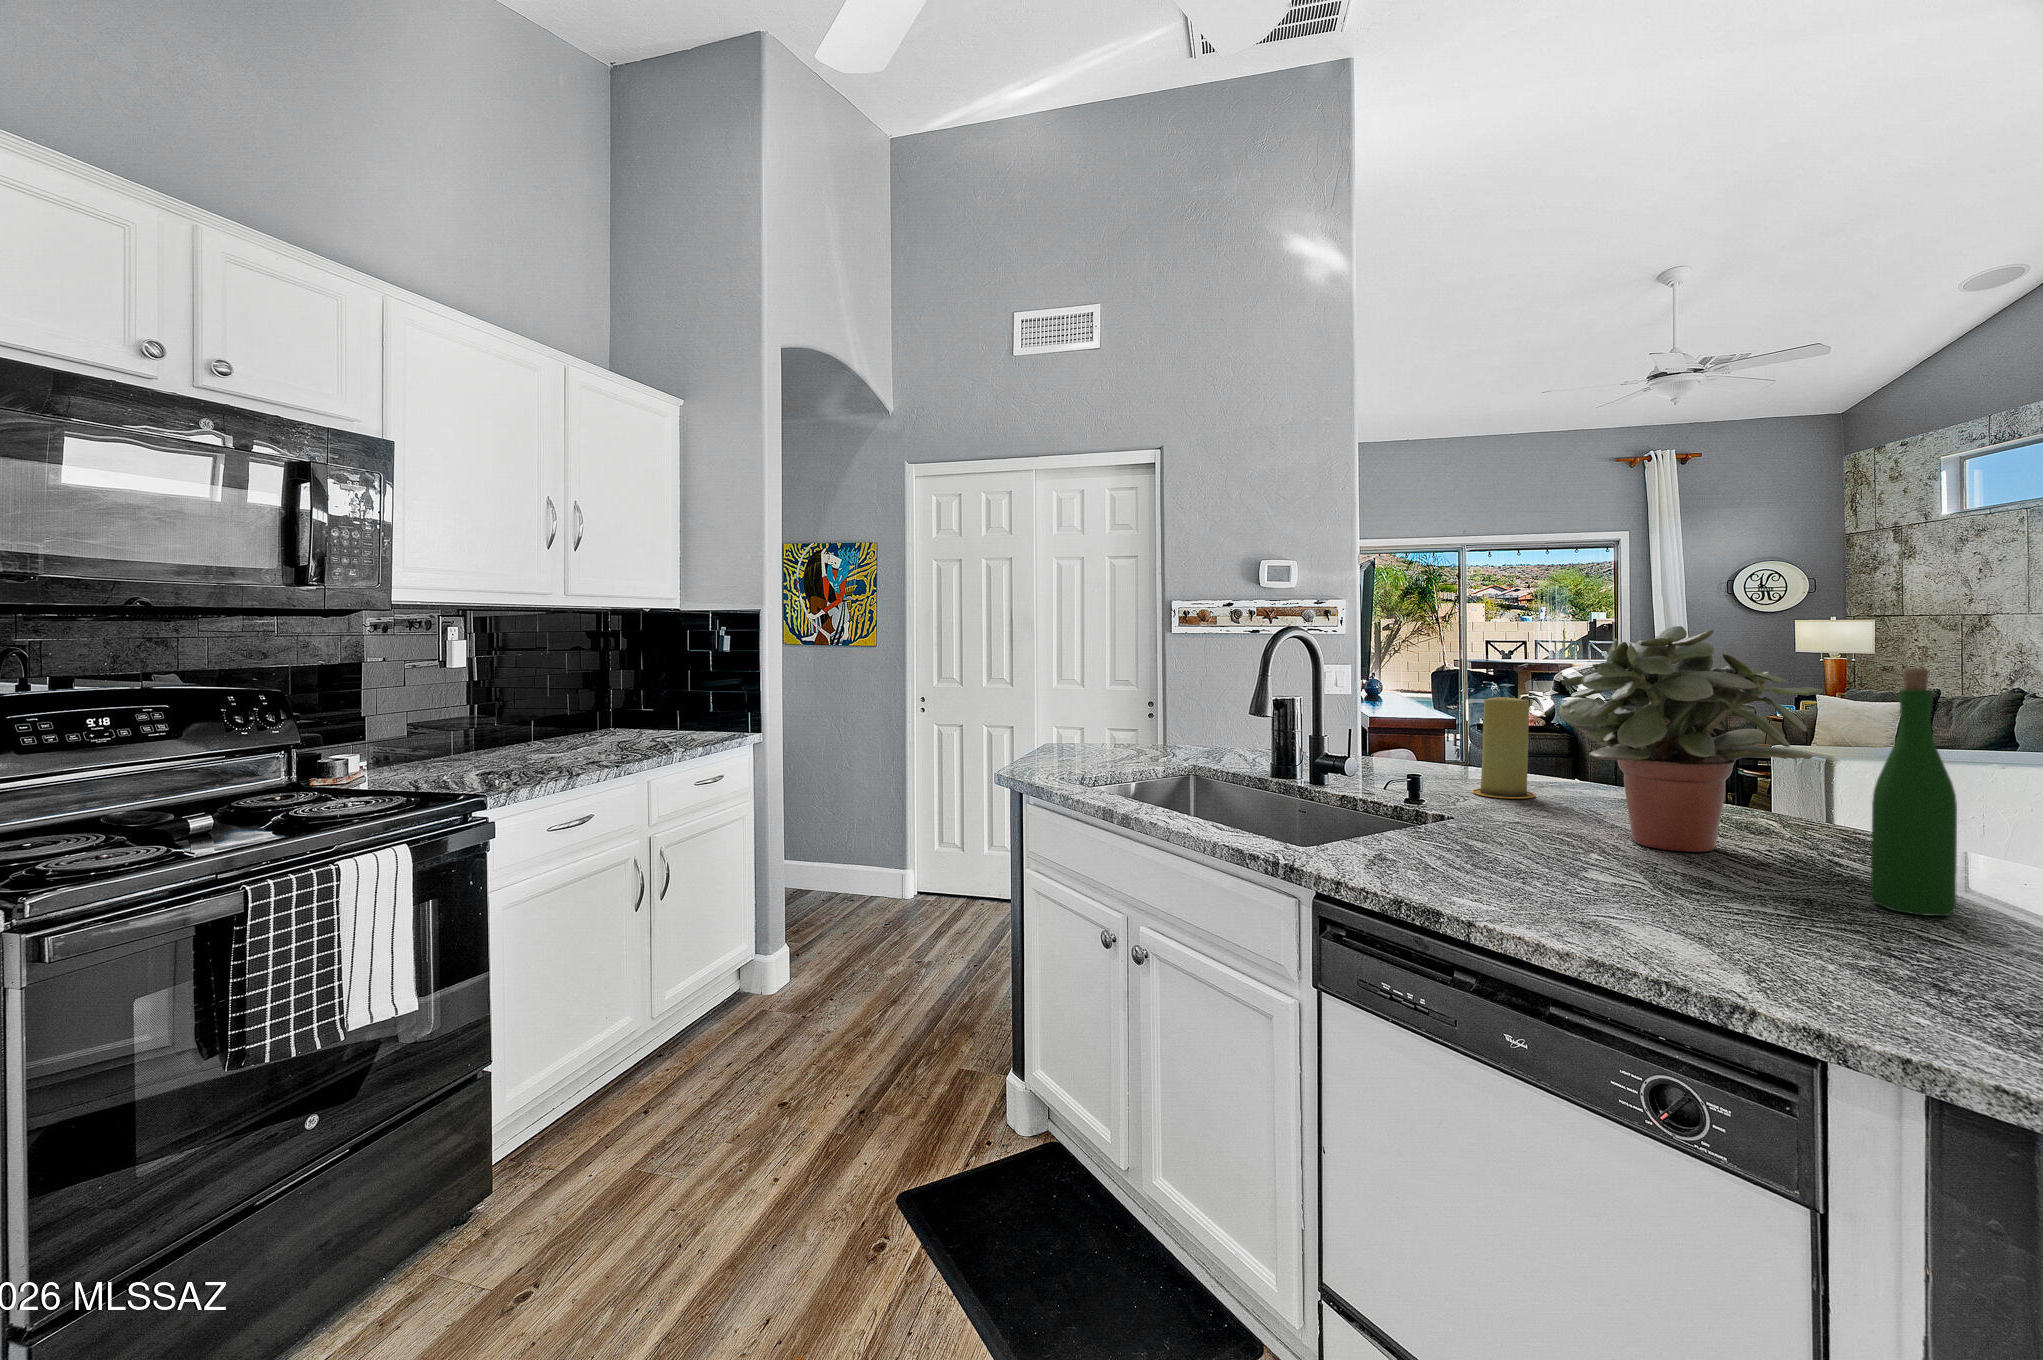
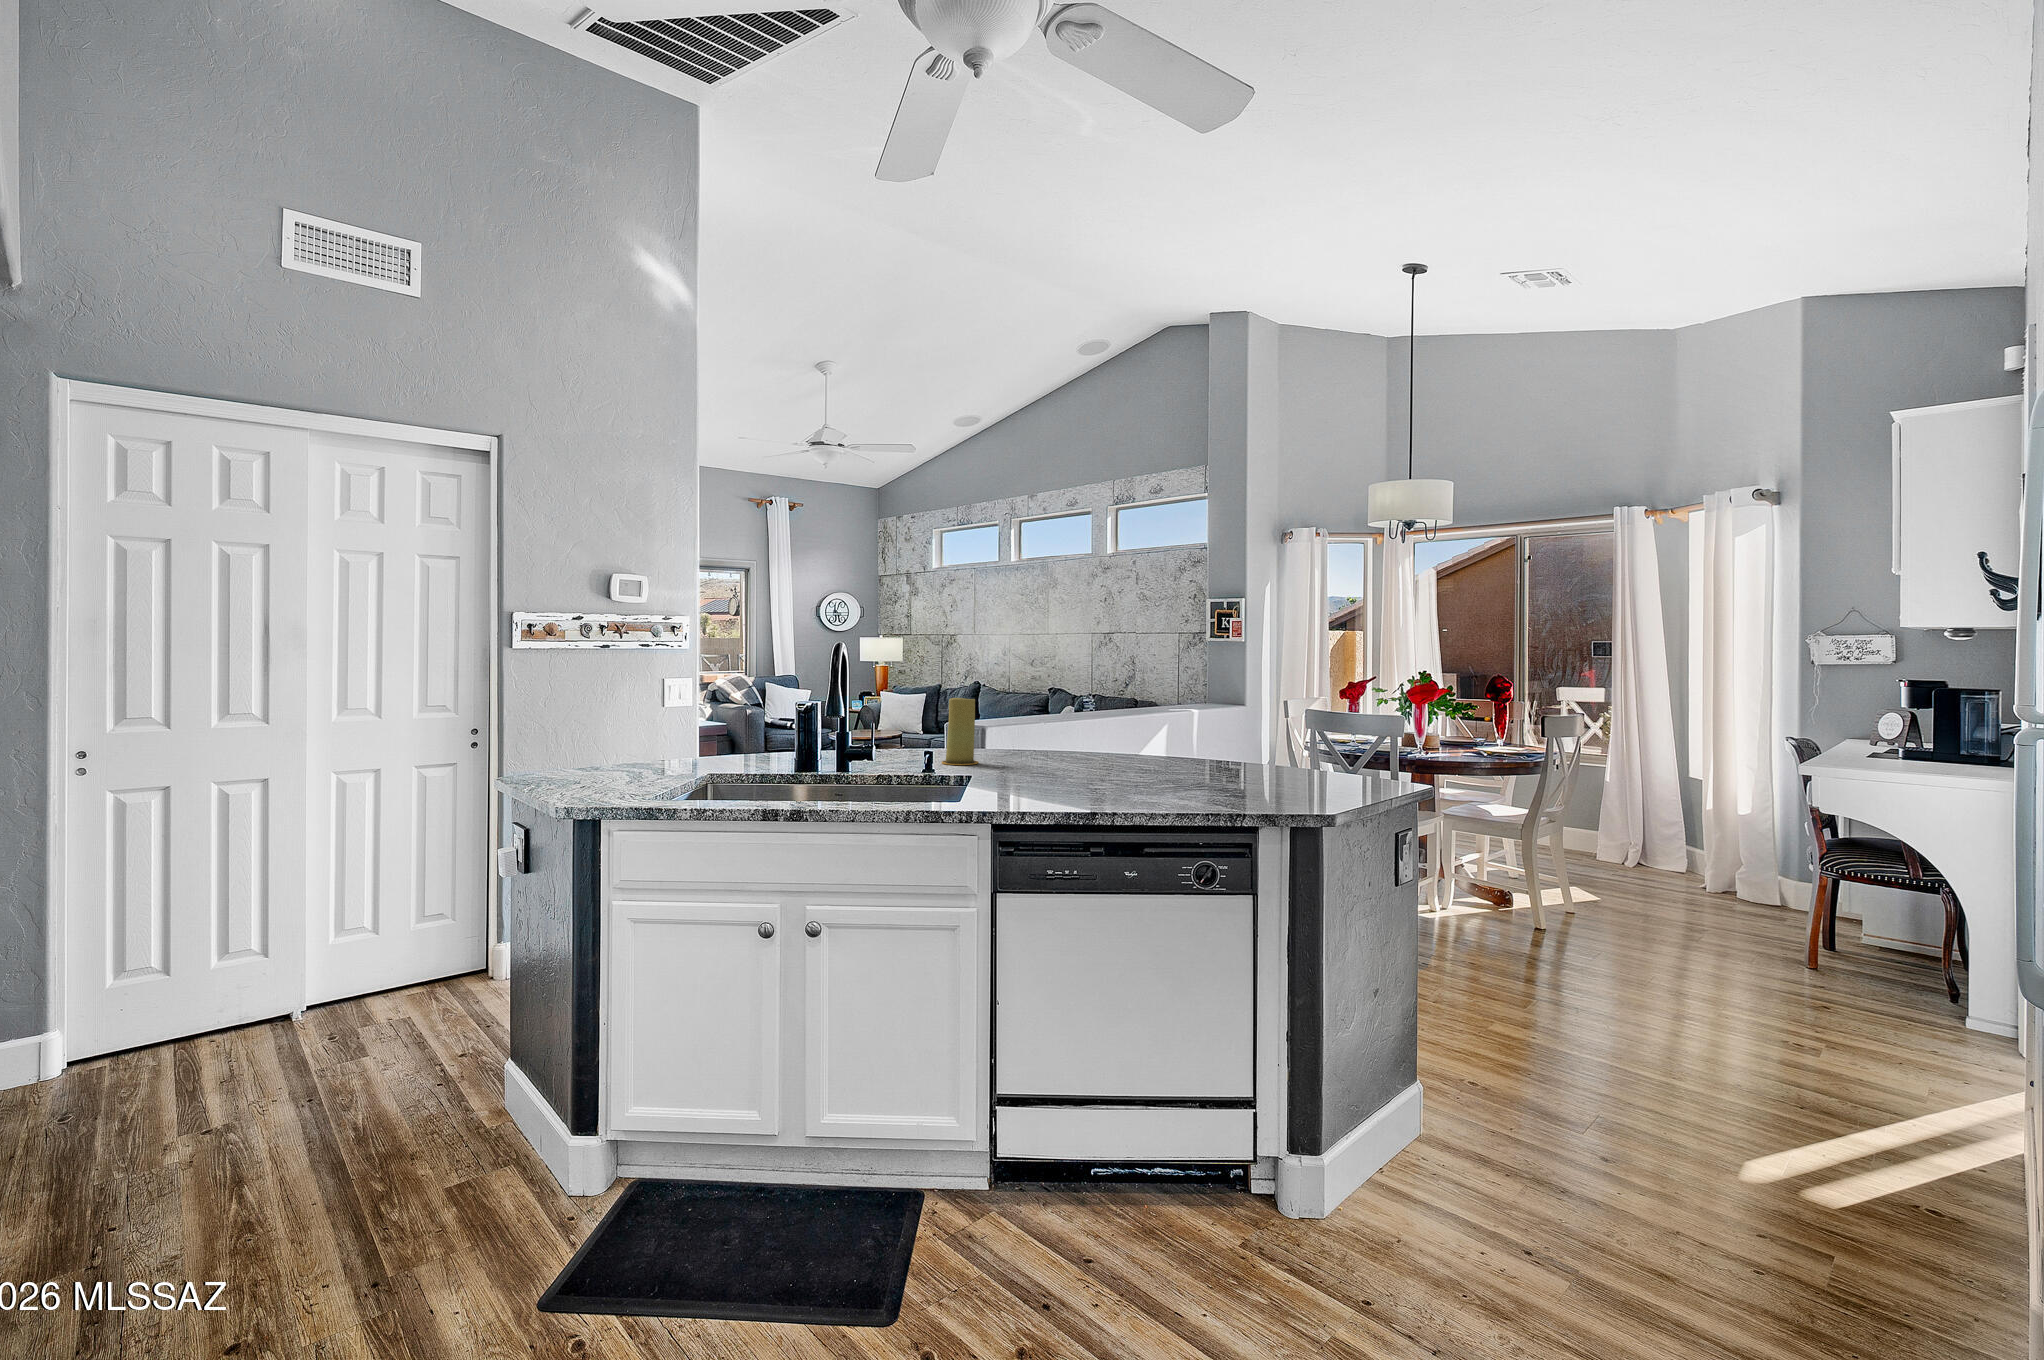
potted plant: present [1559,626,1824,852] -> none [1033,653,1150,778]
wine bottle: present [1871,667,1957,916] -> none [1190,675,1218,787]

